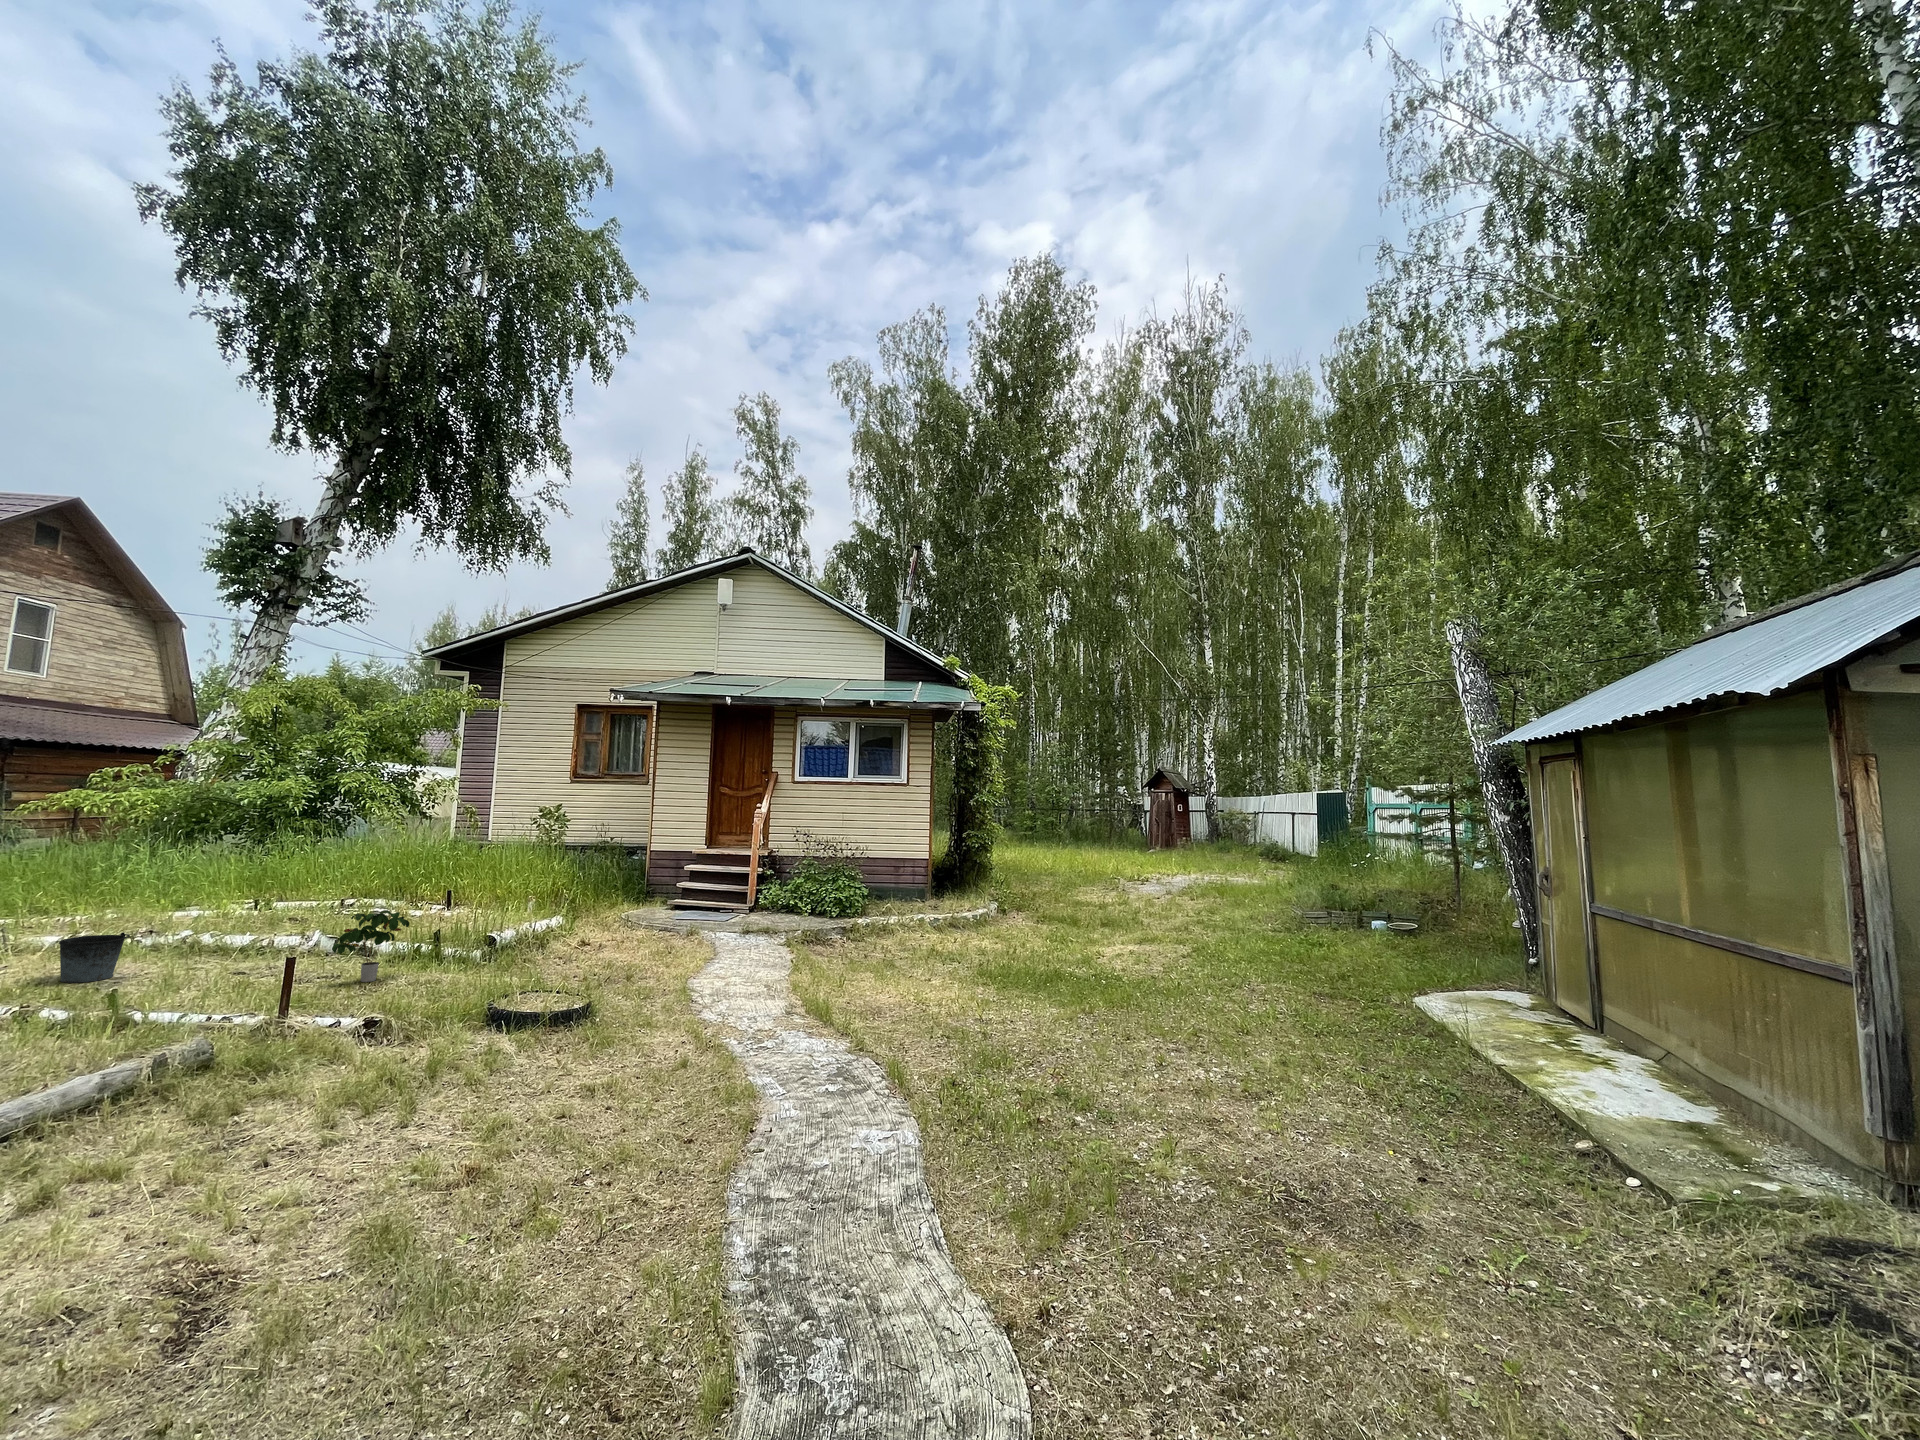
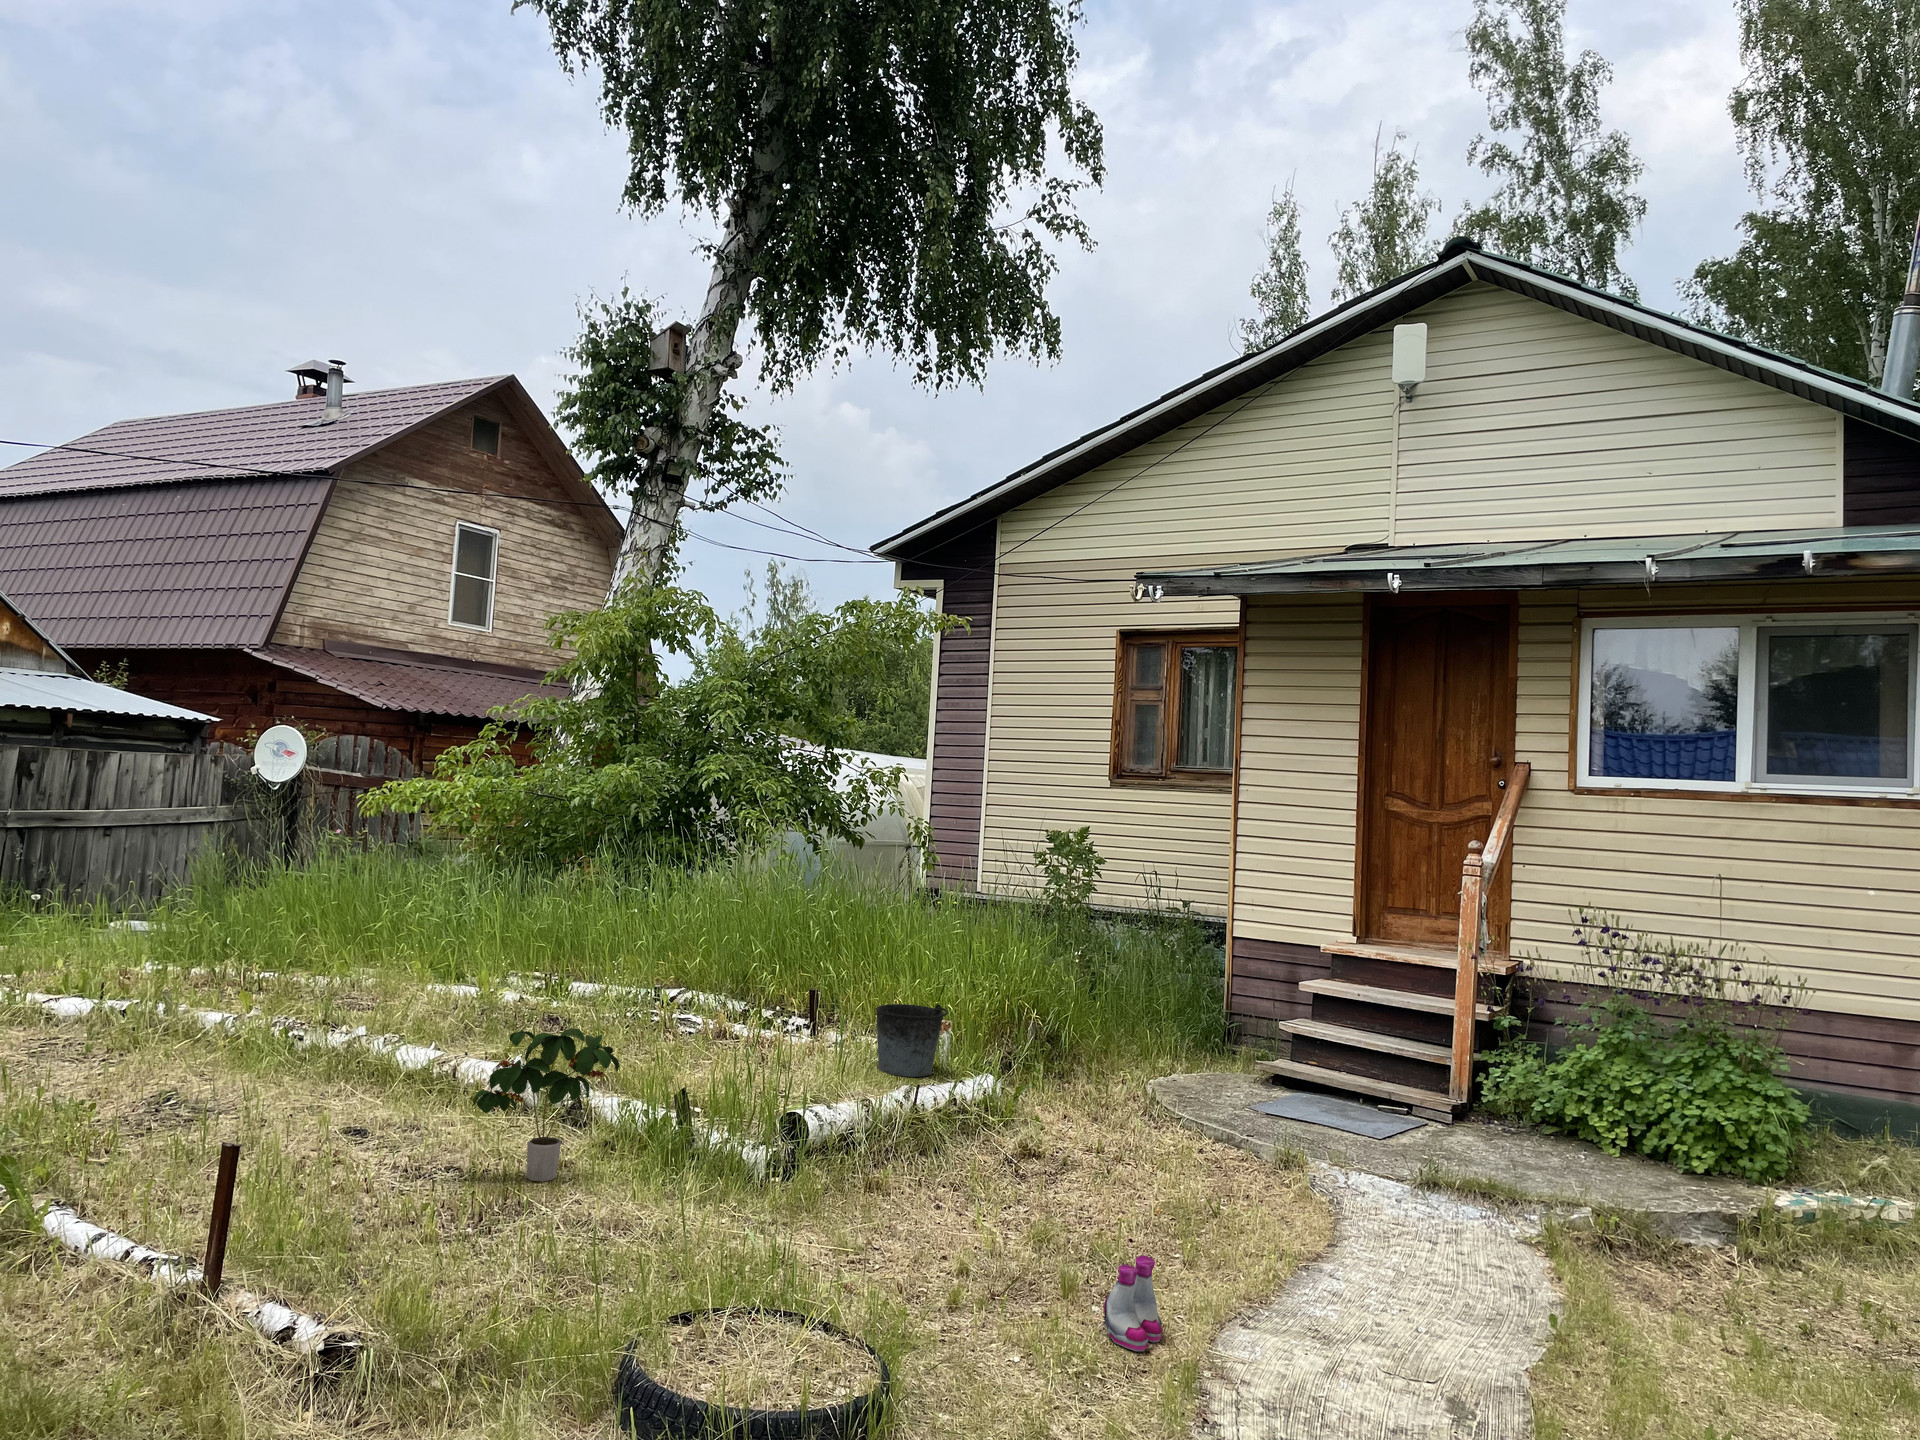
bucket: present [59,932,130,983] -> present [876,1004,948,1077]
boots: none [650,960,673,991] -> present [1103,1255,1163,1351]

